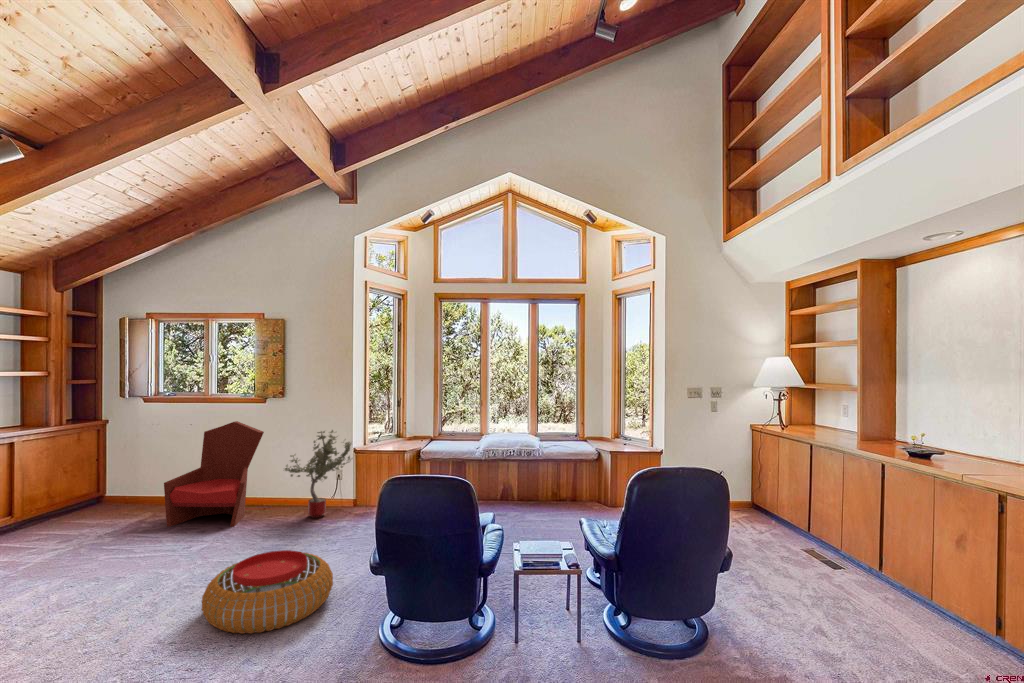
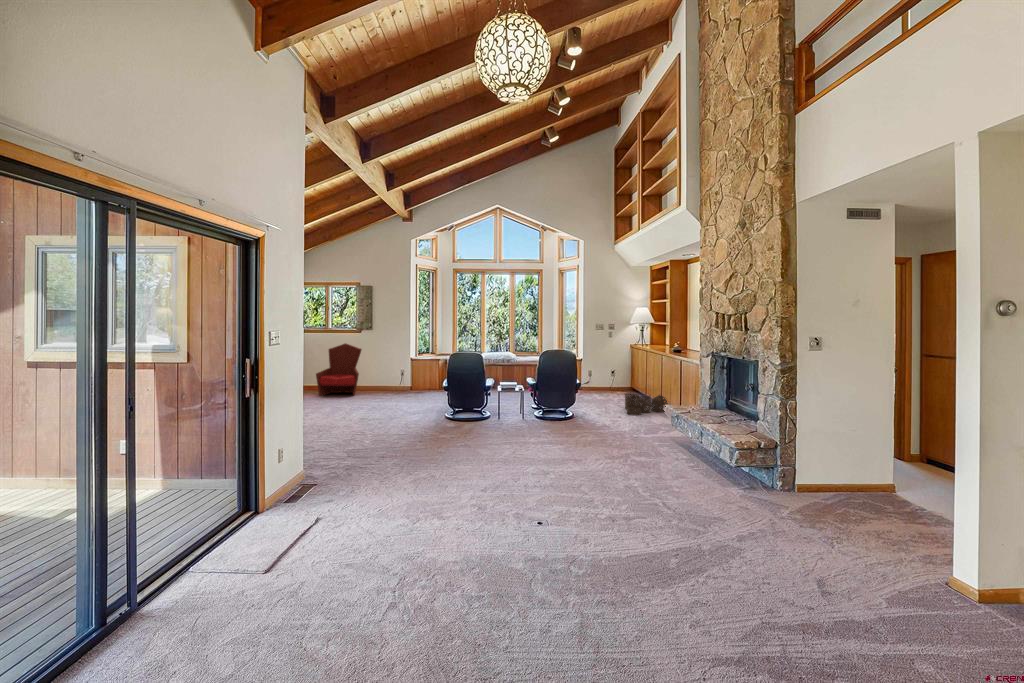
potted tree: present [284,430,351,518] -> none [376,347,414,393]
pouf: present [202,550,333,634] -> none [373,391,424,416]
woven basket: none [801,553,922,640] -> present [625,393,668,415]

